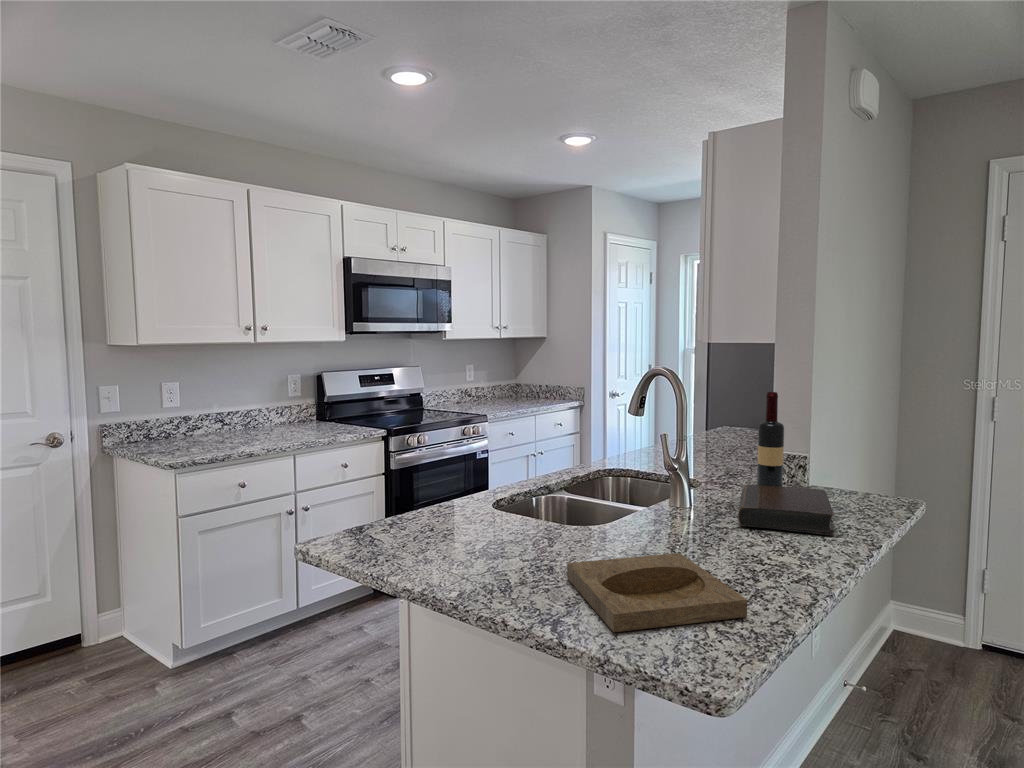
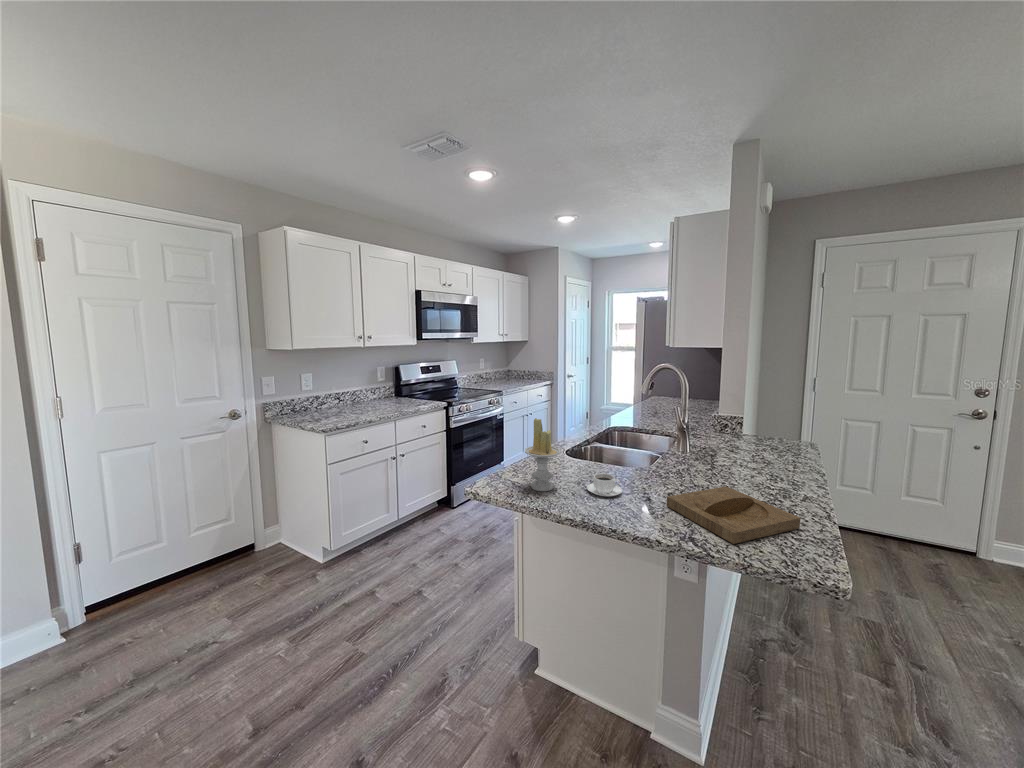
wine bottle: present [757,392,784,487] -> none [716,381,734,441]
candle: none [375,439,431,552] -> present [525,418,560,491]
book: present [738,484,834,536] -> none [716,437,792,469]
coffee cup: none [465,528,519,562] -> present [587,474,622,497]

